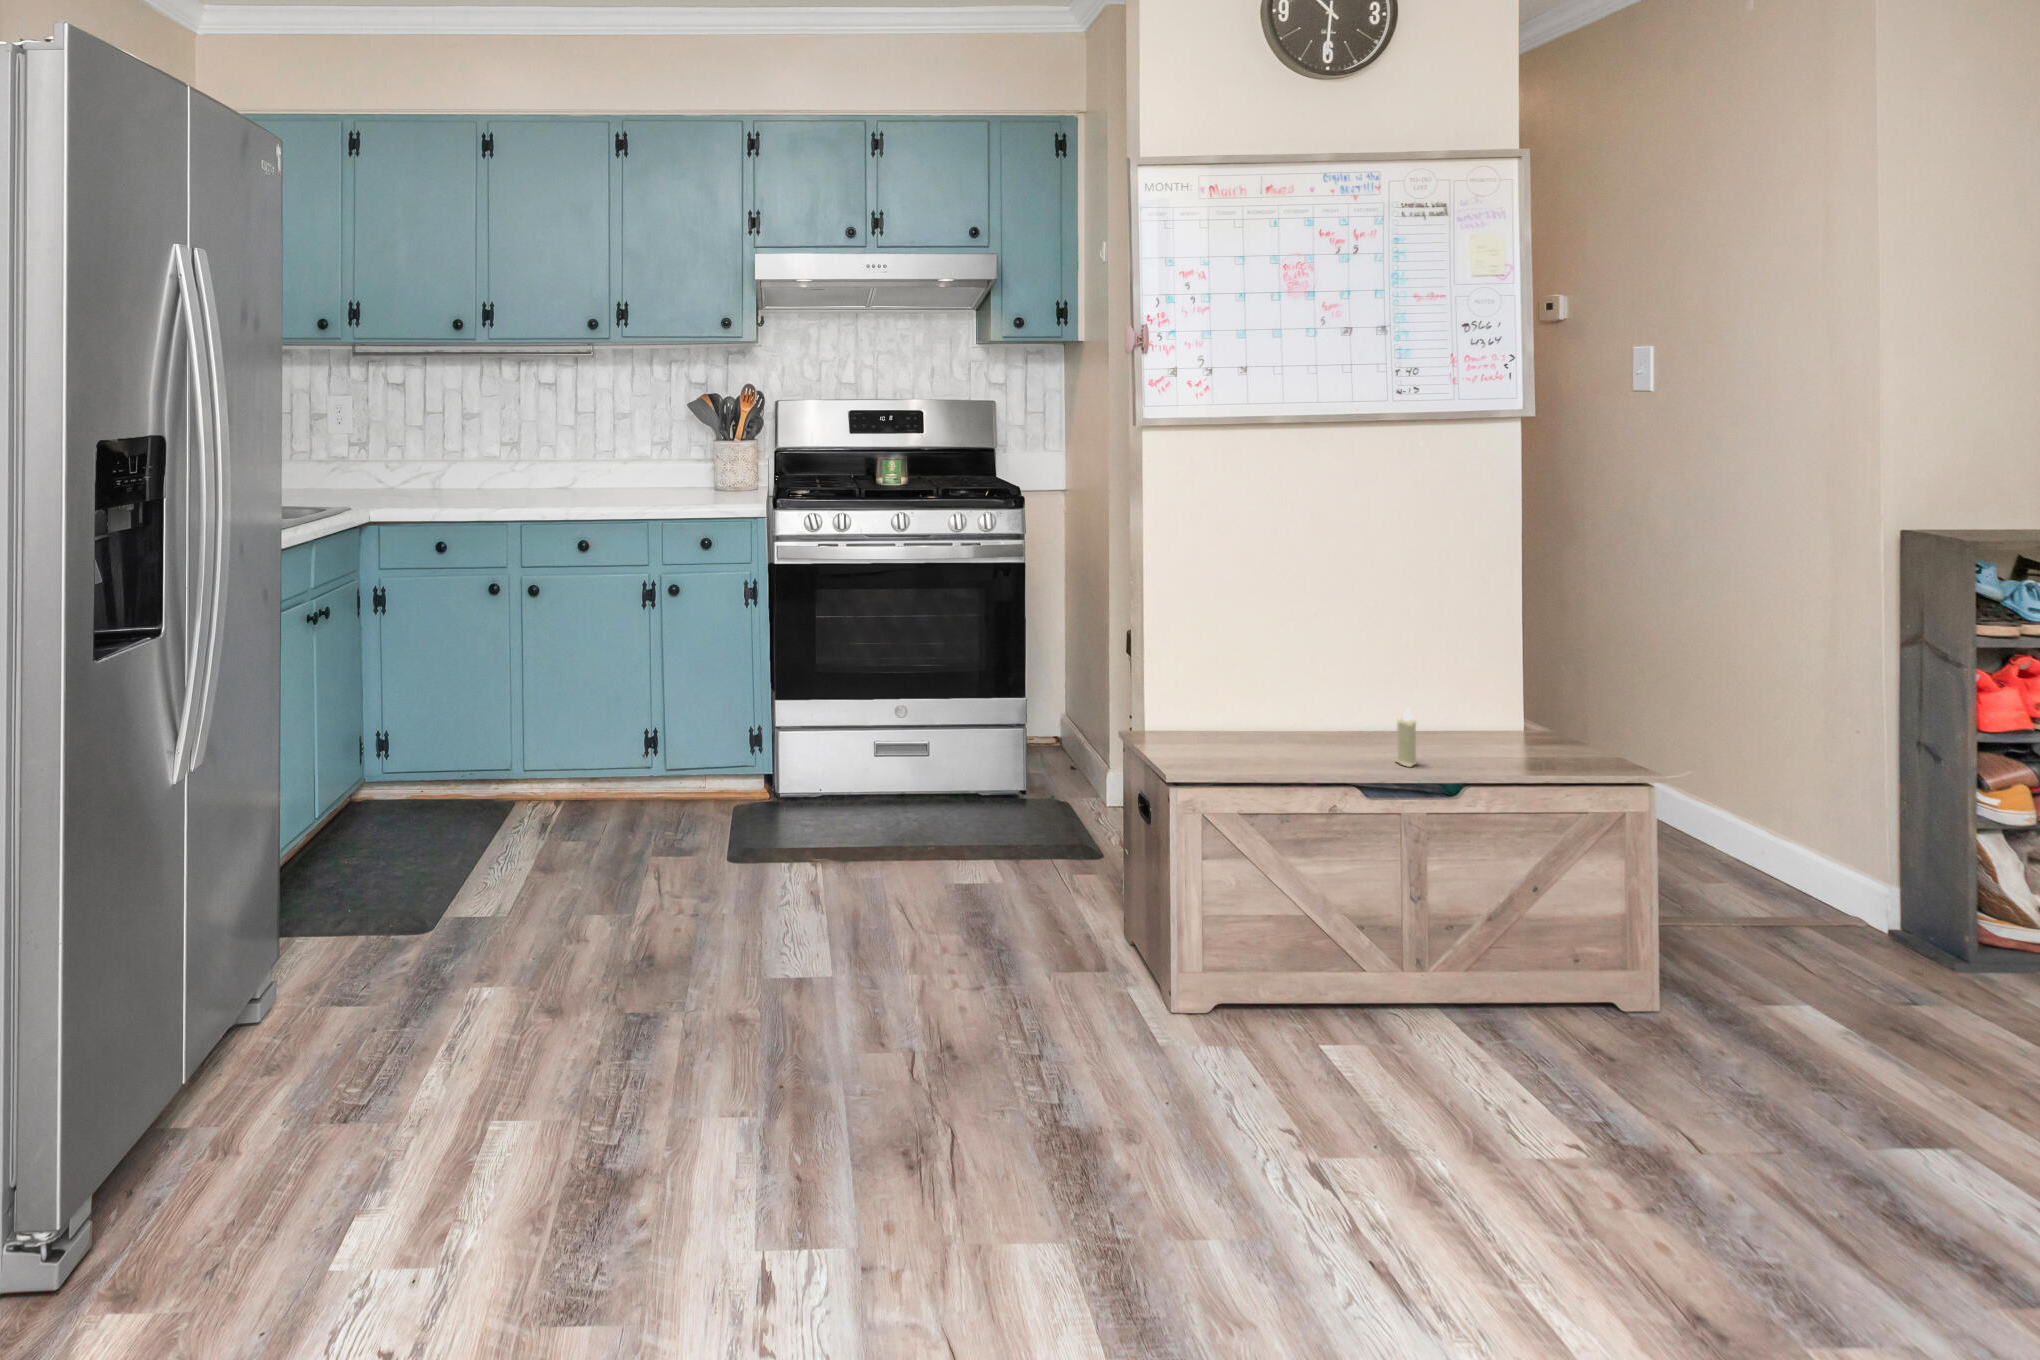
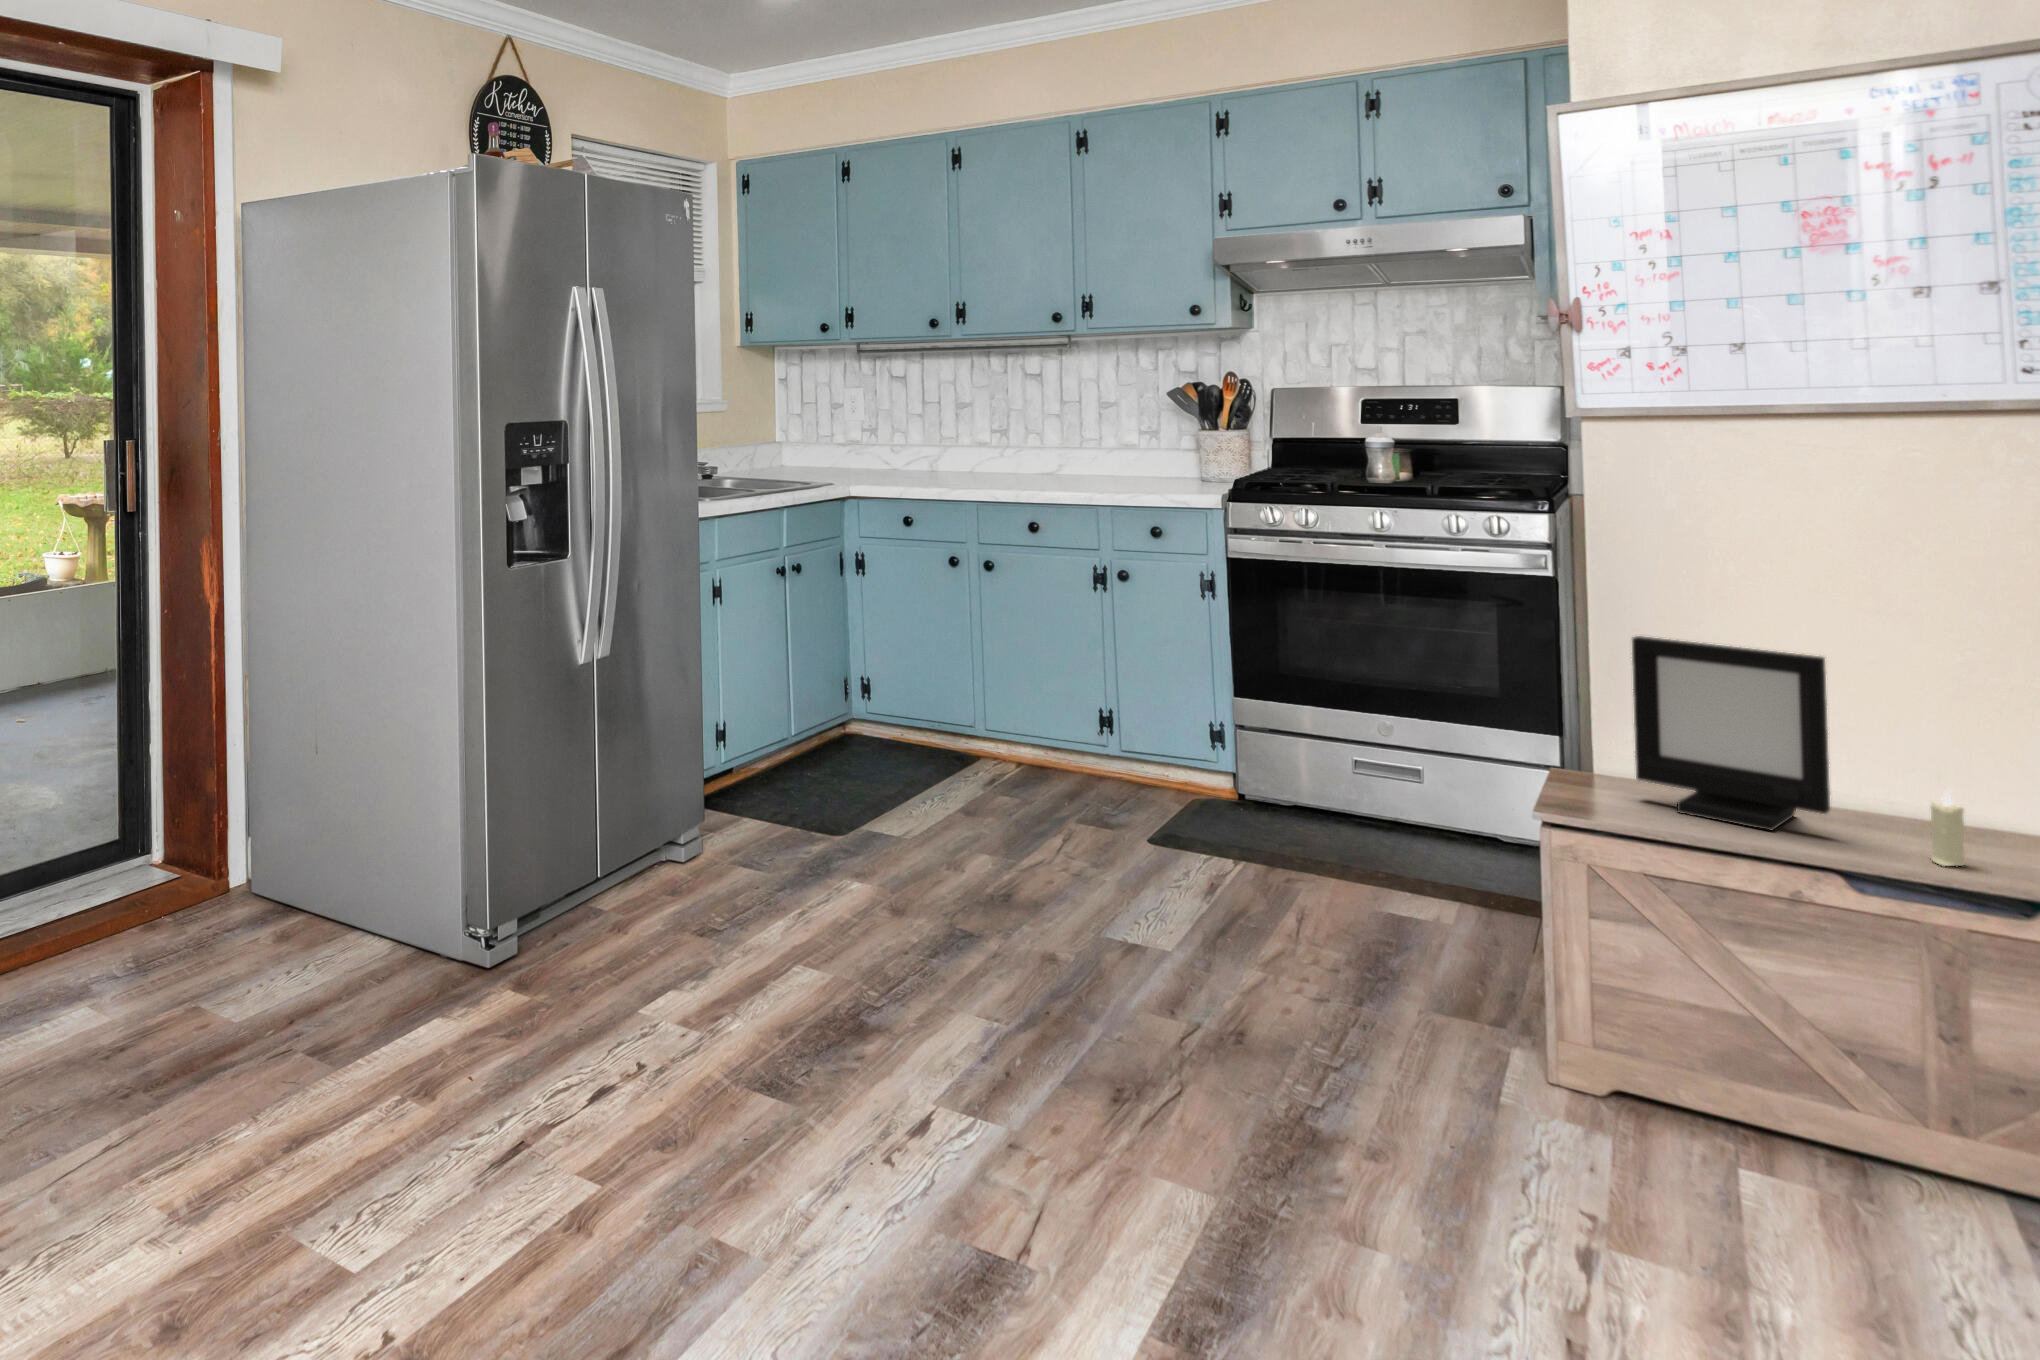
picture frame: none [1209,613,1337,760] -> present [1632,636,1830,830]

